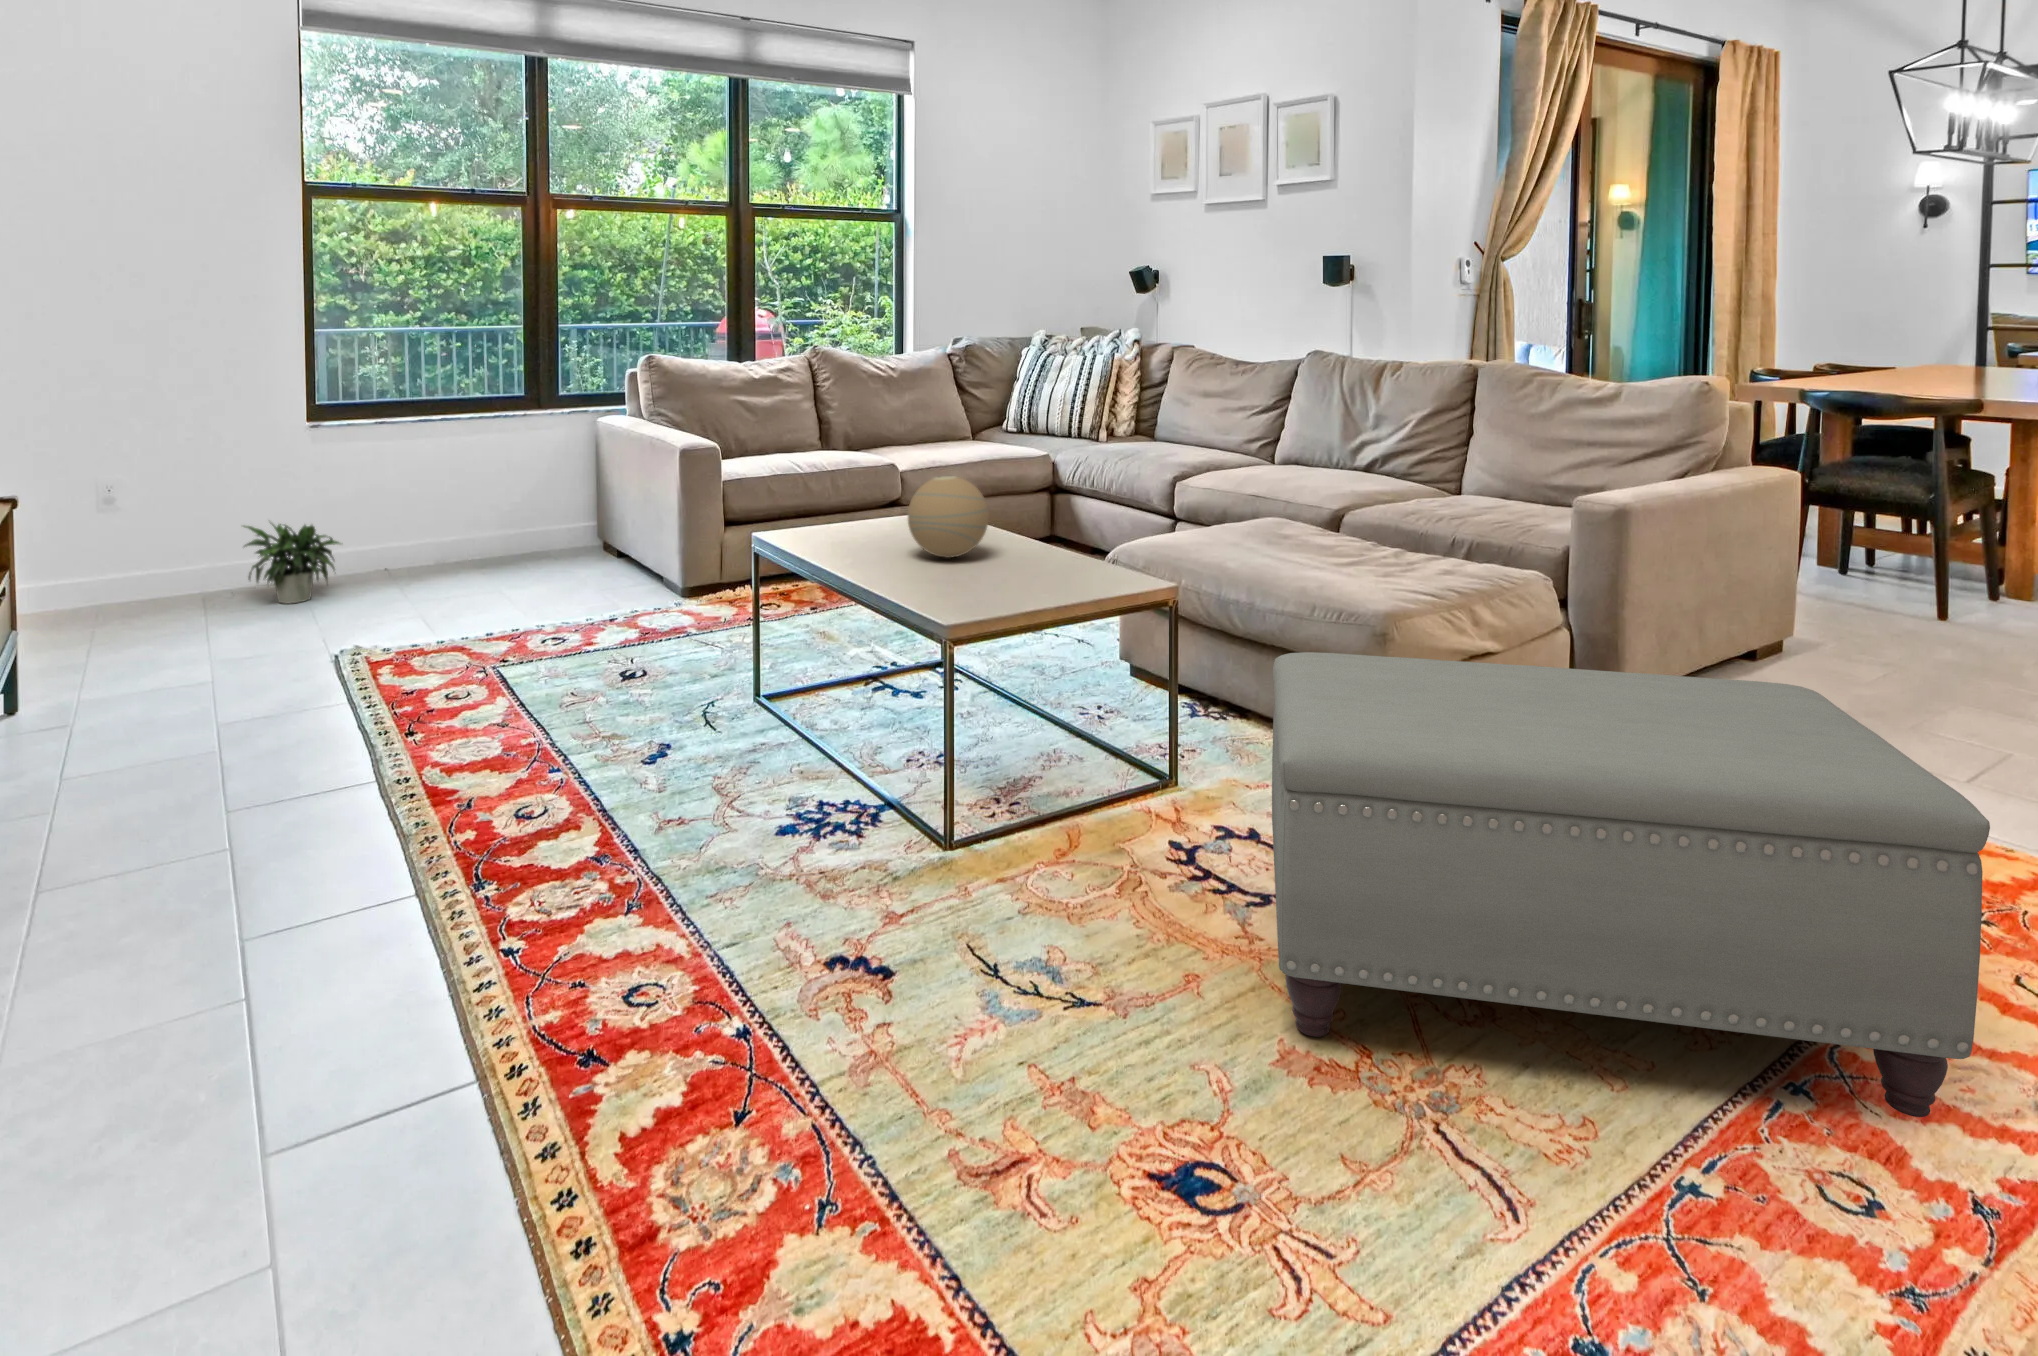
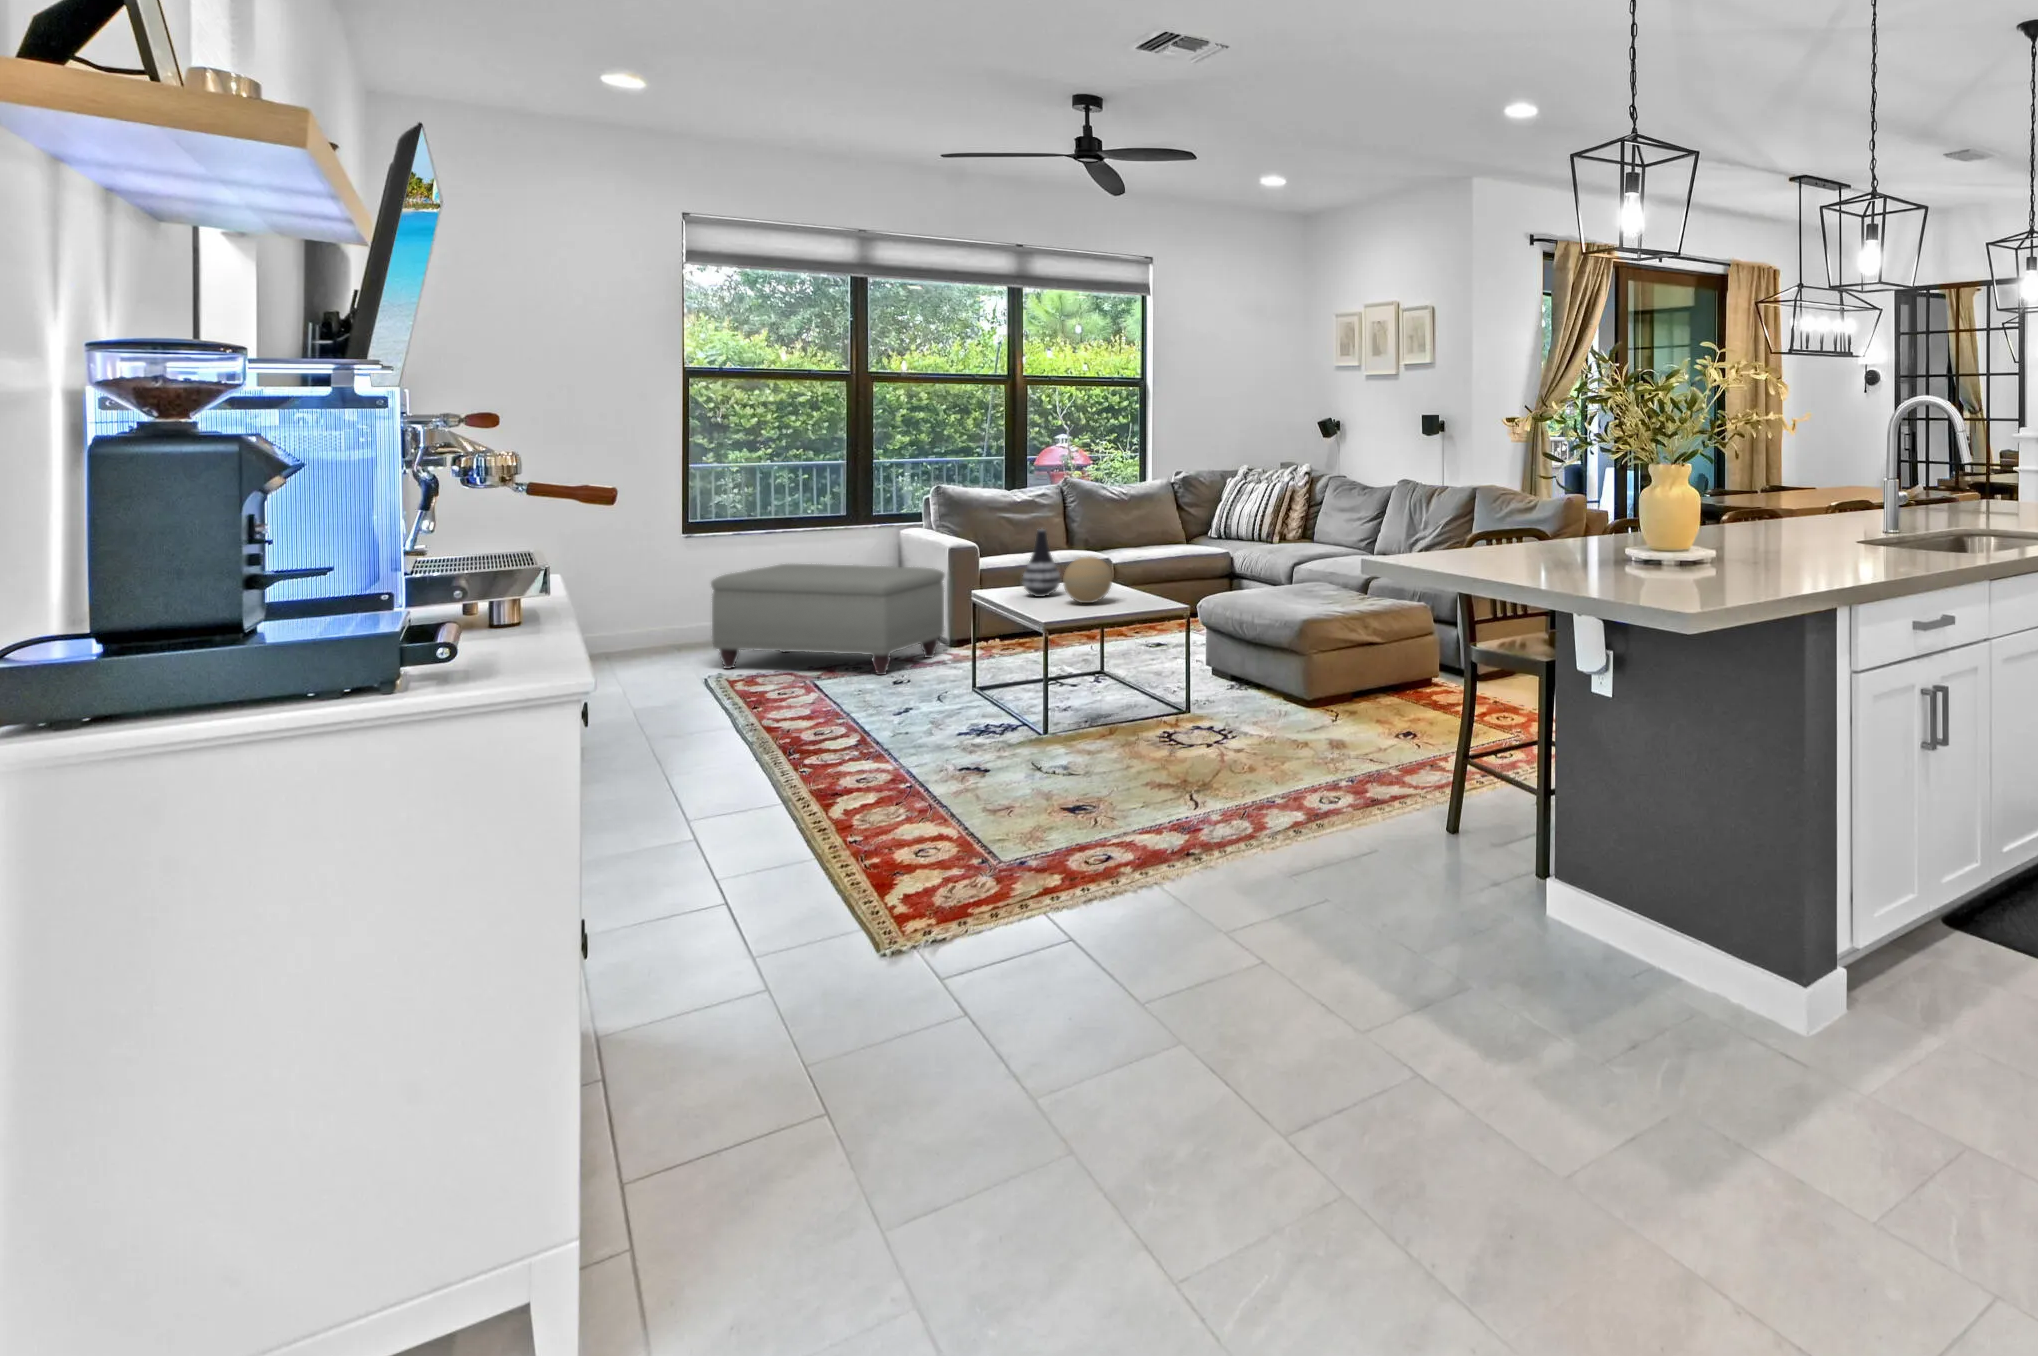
vase: none [827,428,887,541] -> present [1023,529,1060,597]
potted plant: present [232,523,340,604] -> none [626,595,709,652]
ottoman: present [1272,652,1990,1117] -> present [711,564,944,675]

